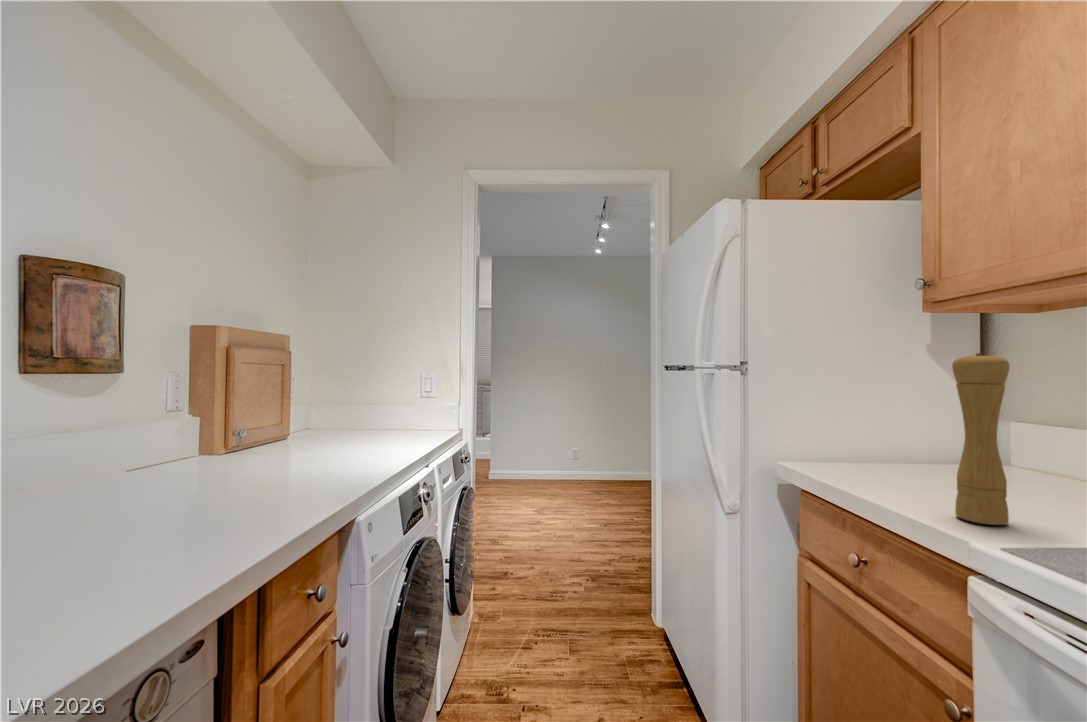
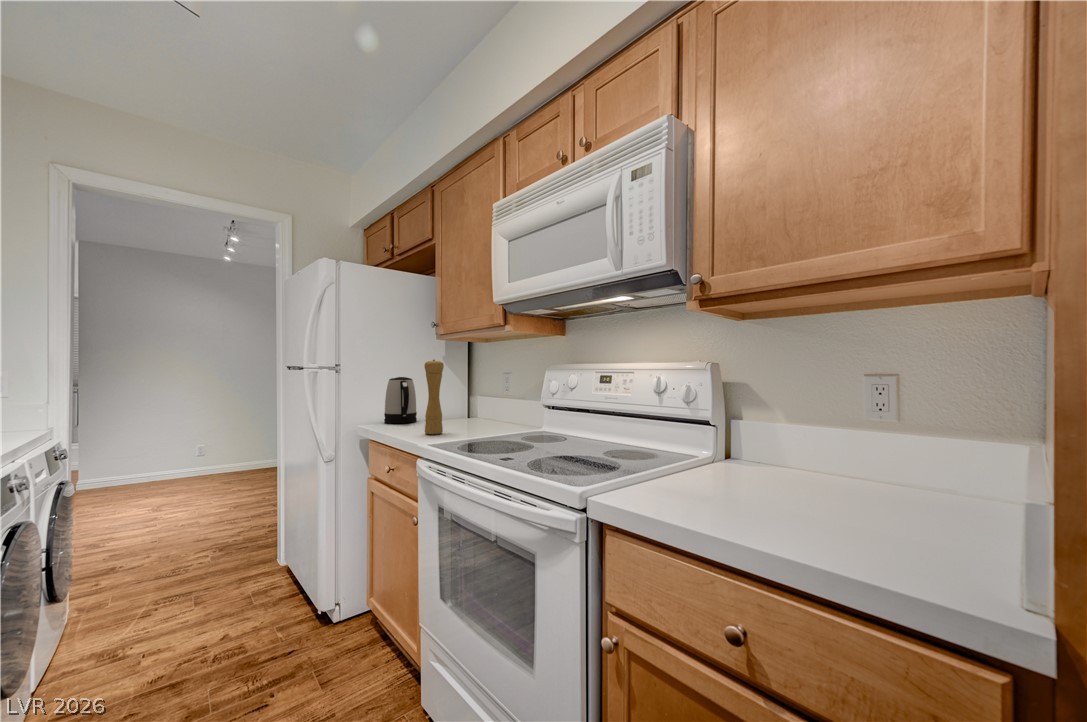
kettle: none [825,387,892,474] -> present [384,377,417,423]

